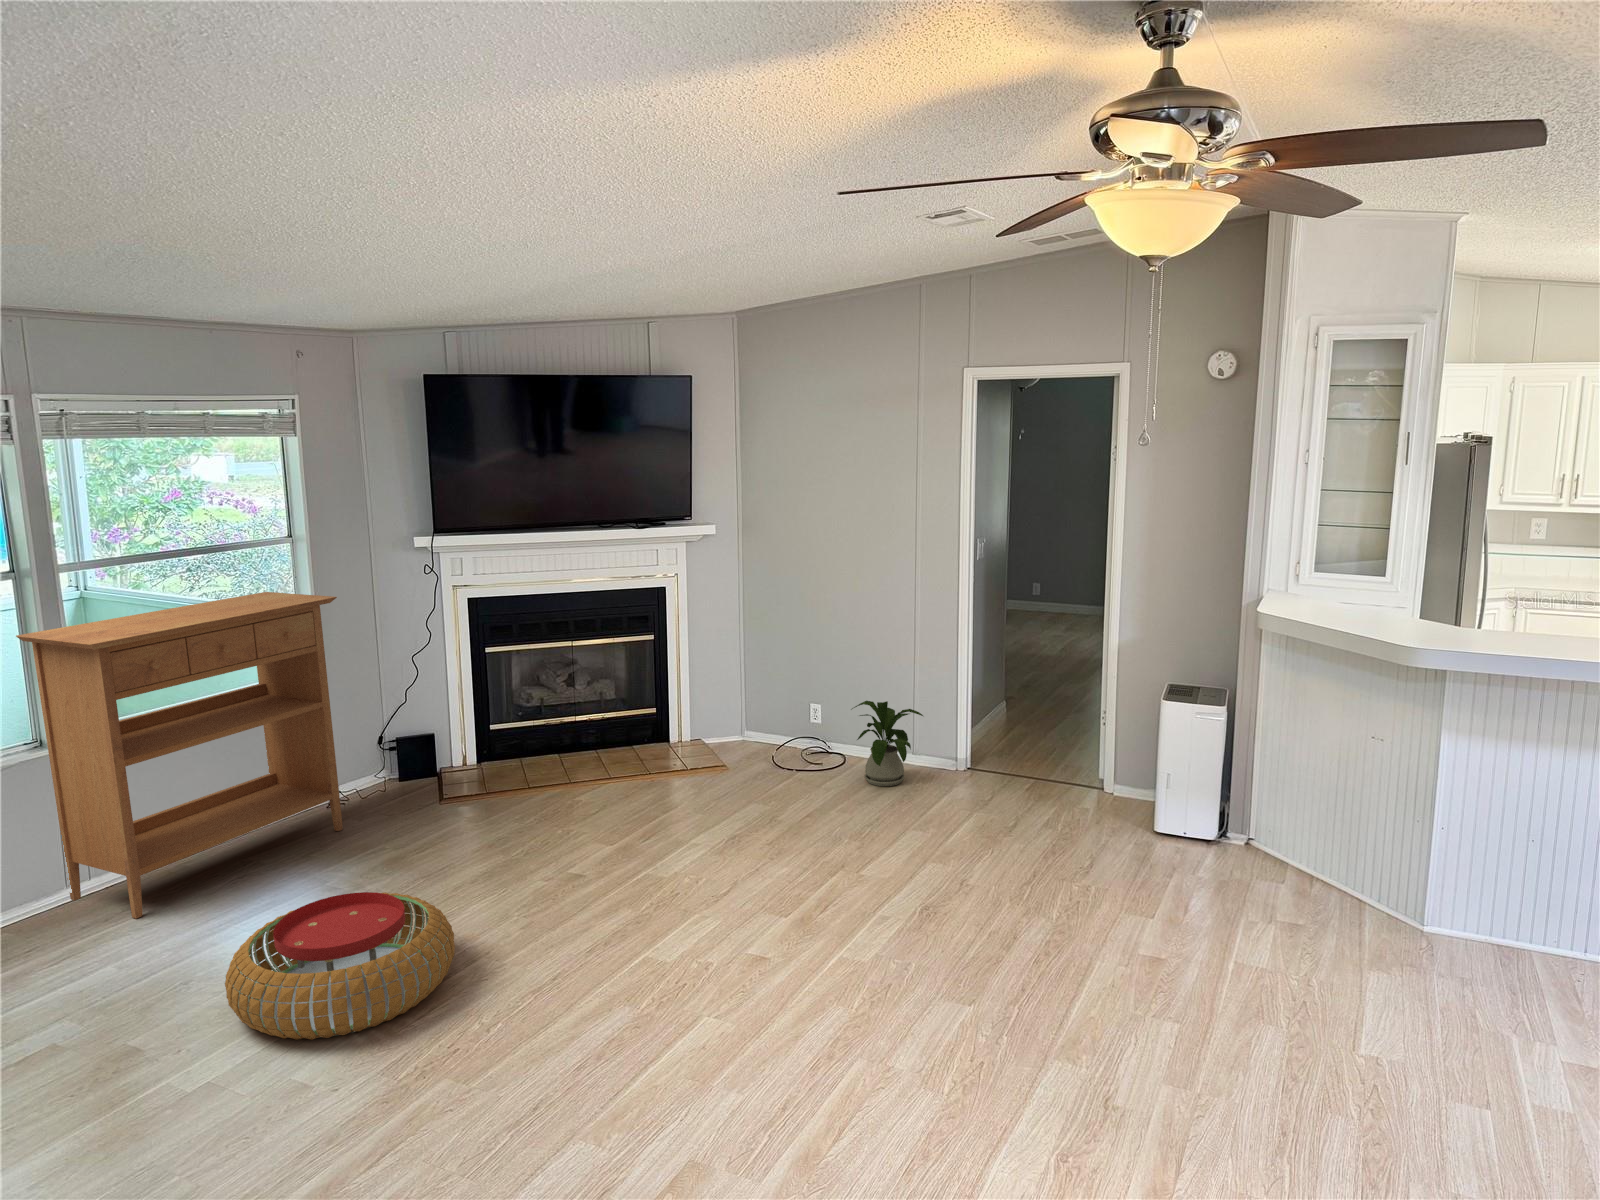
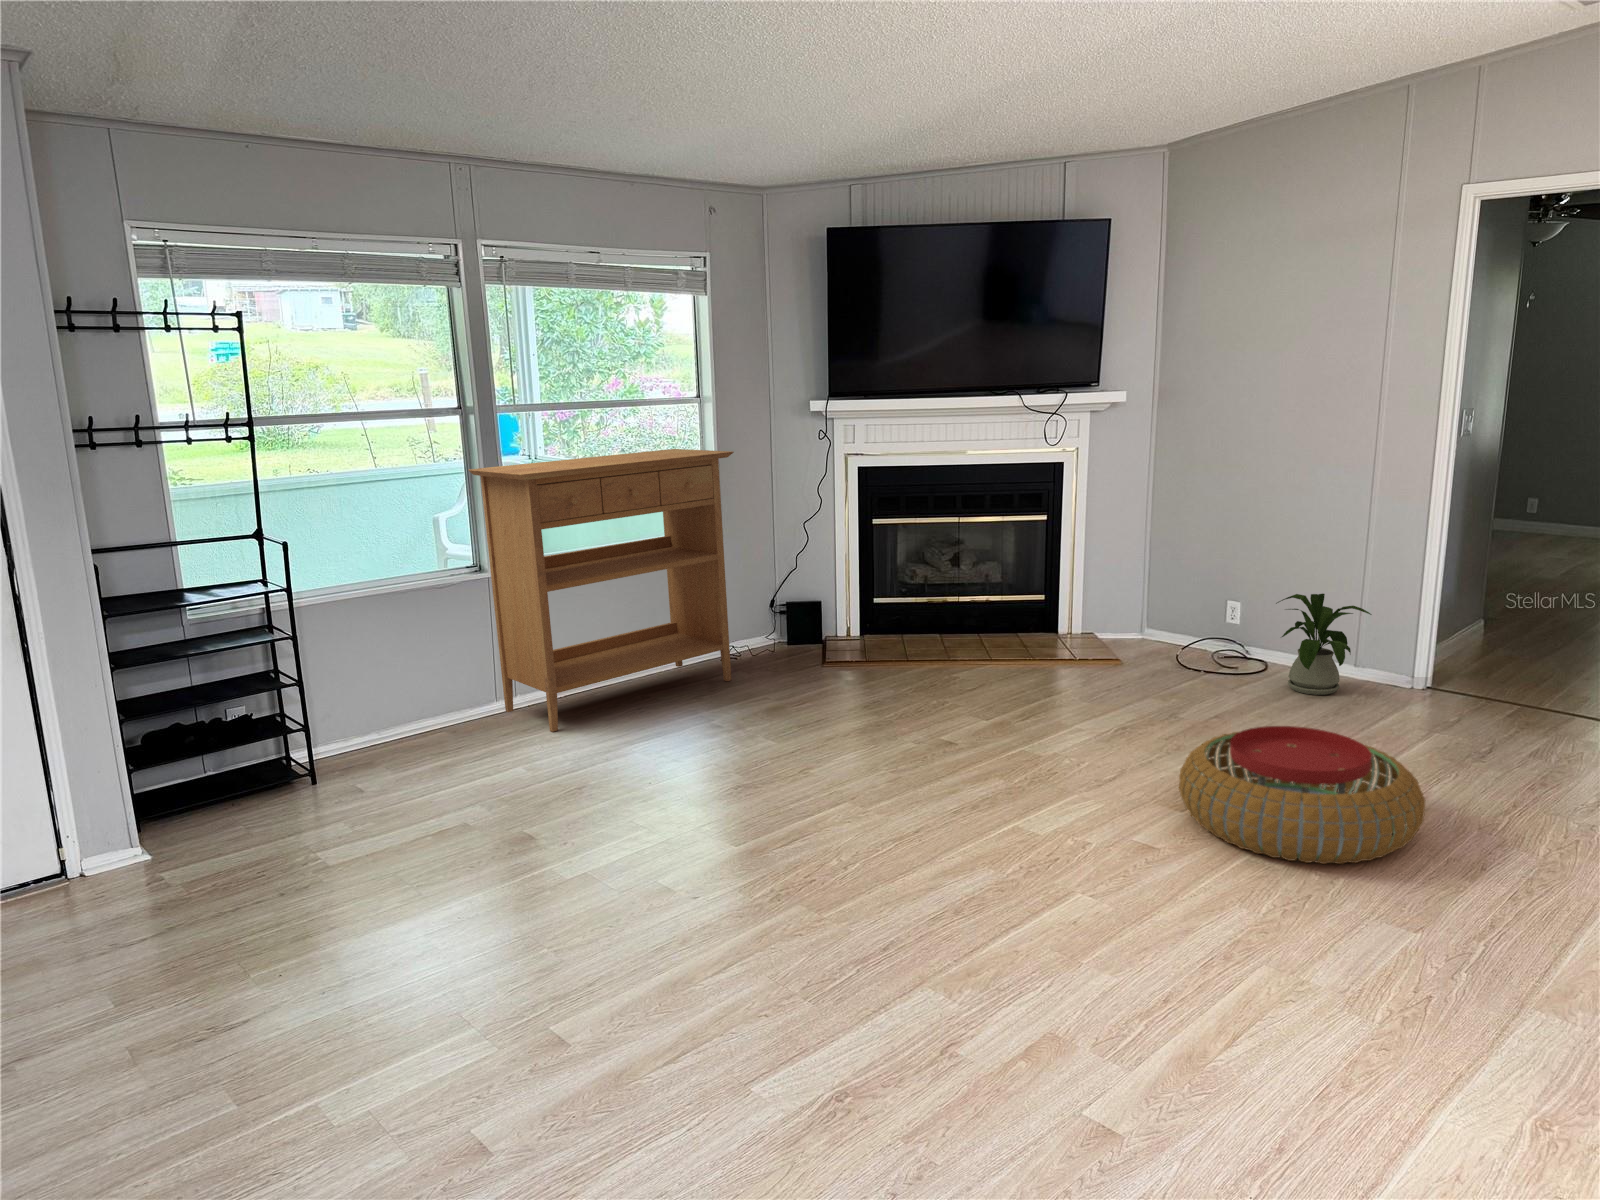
pouf: present [225,892,455,1040] -> present [1179,726,1426,864]

